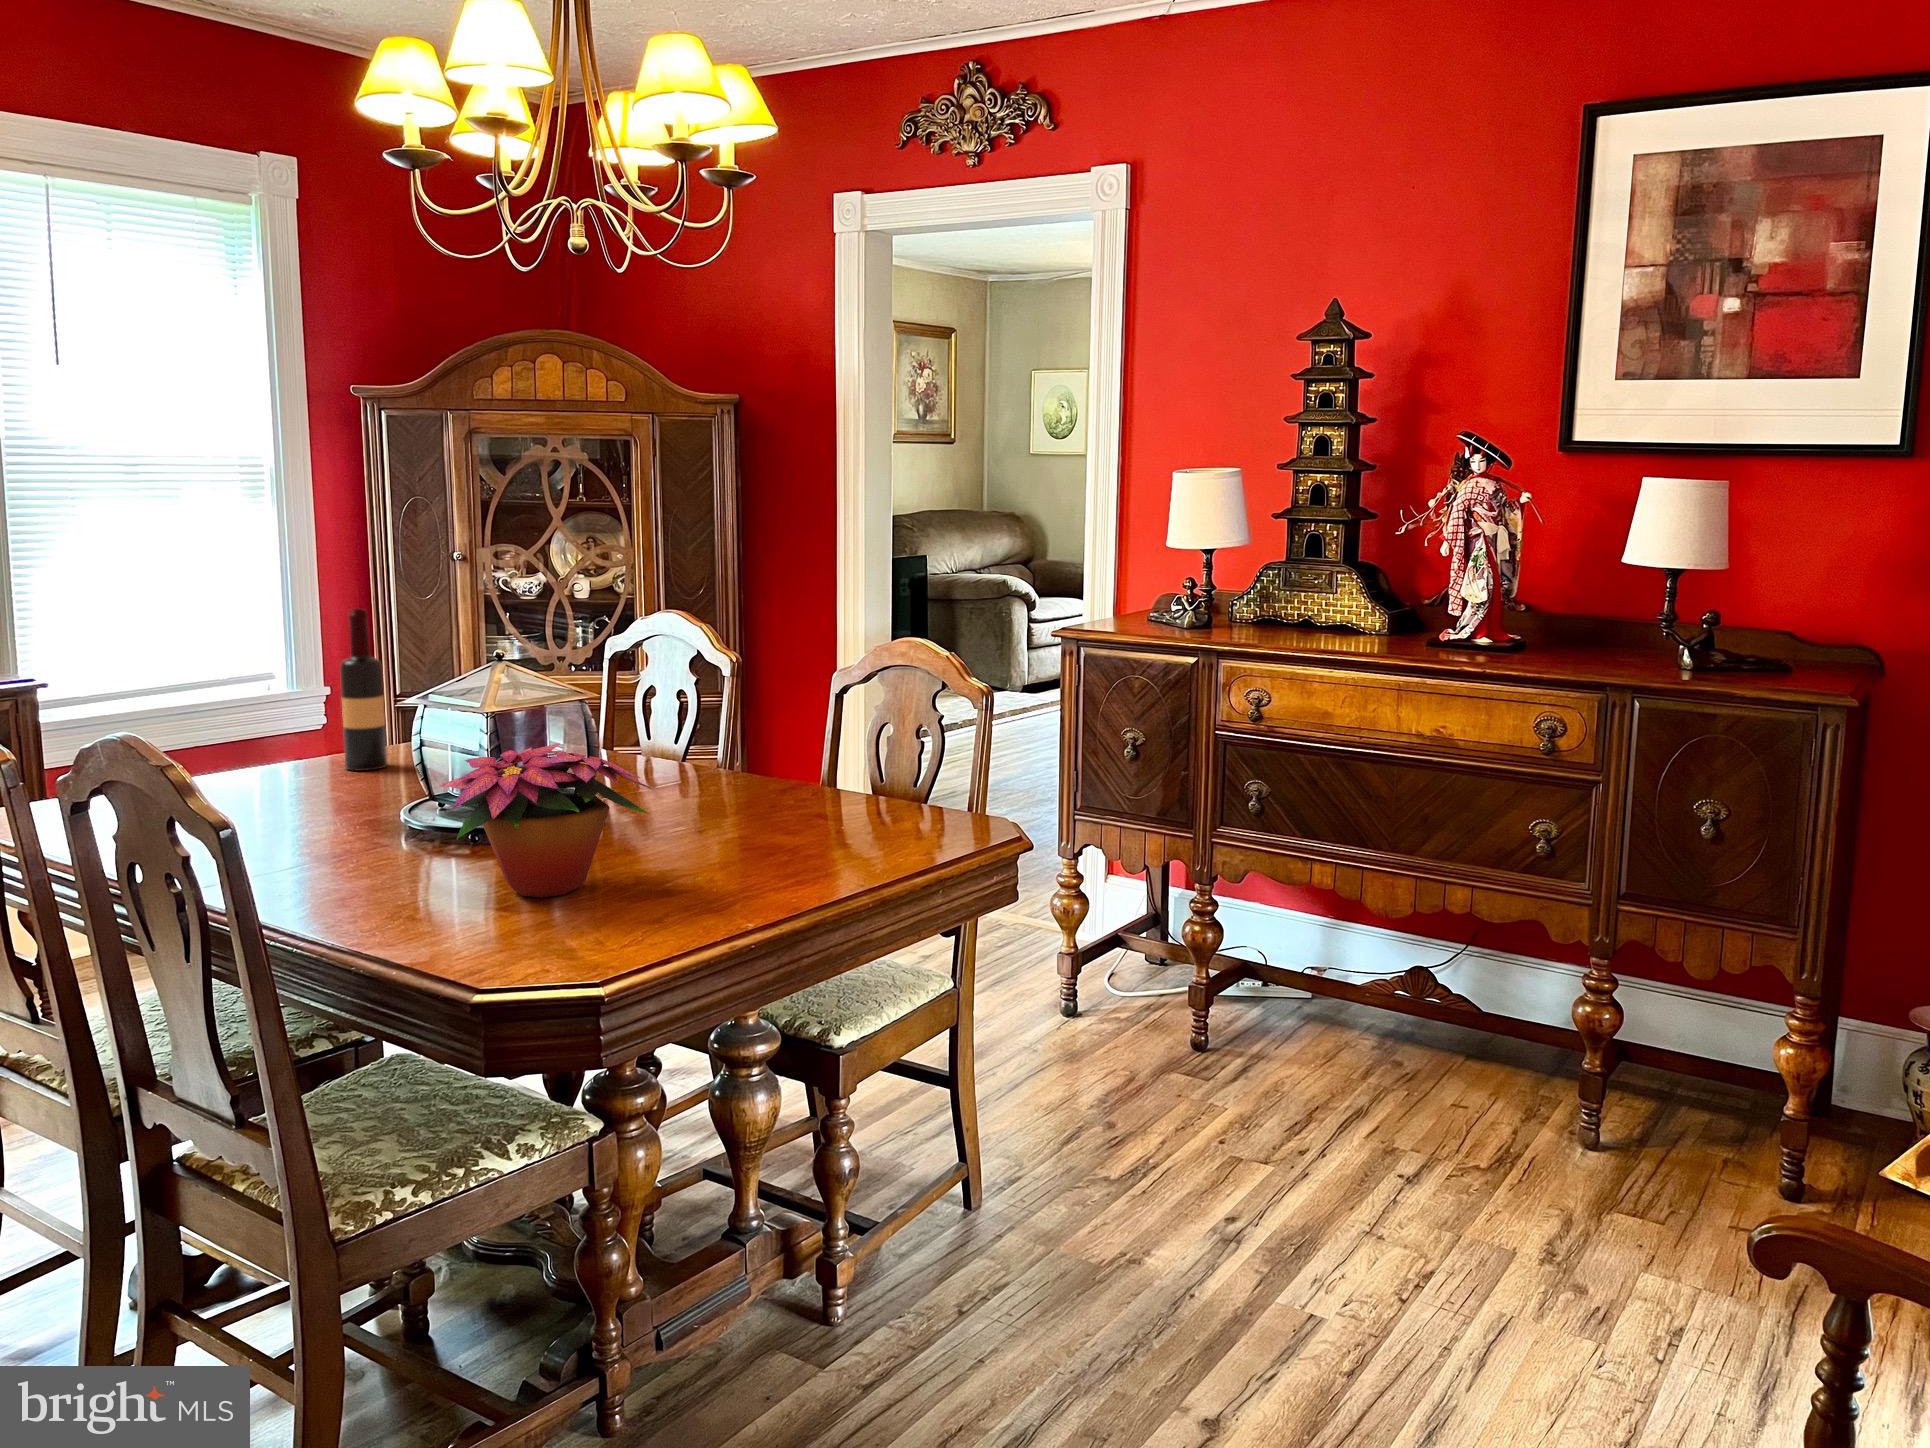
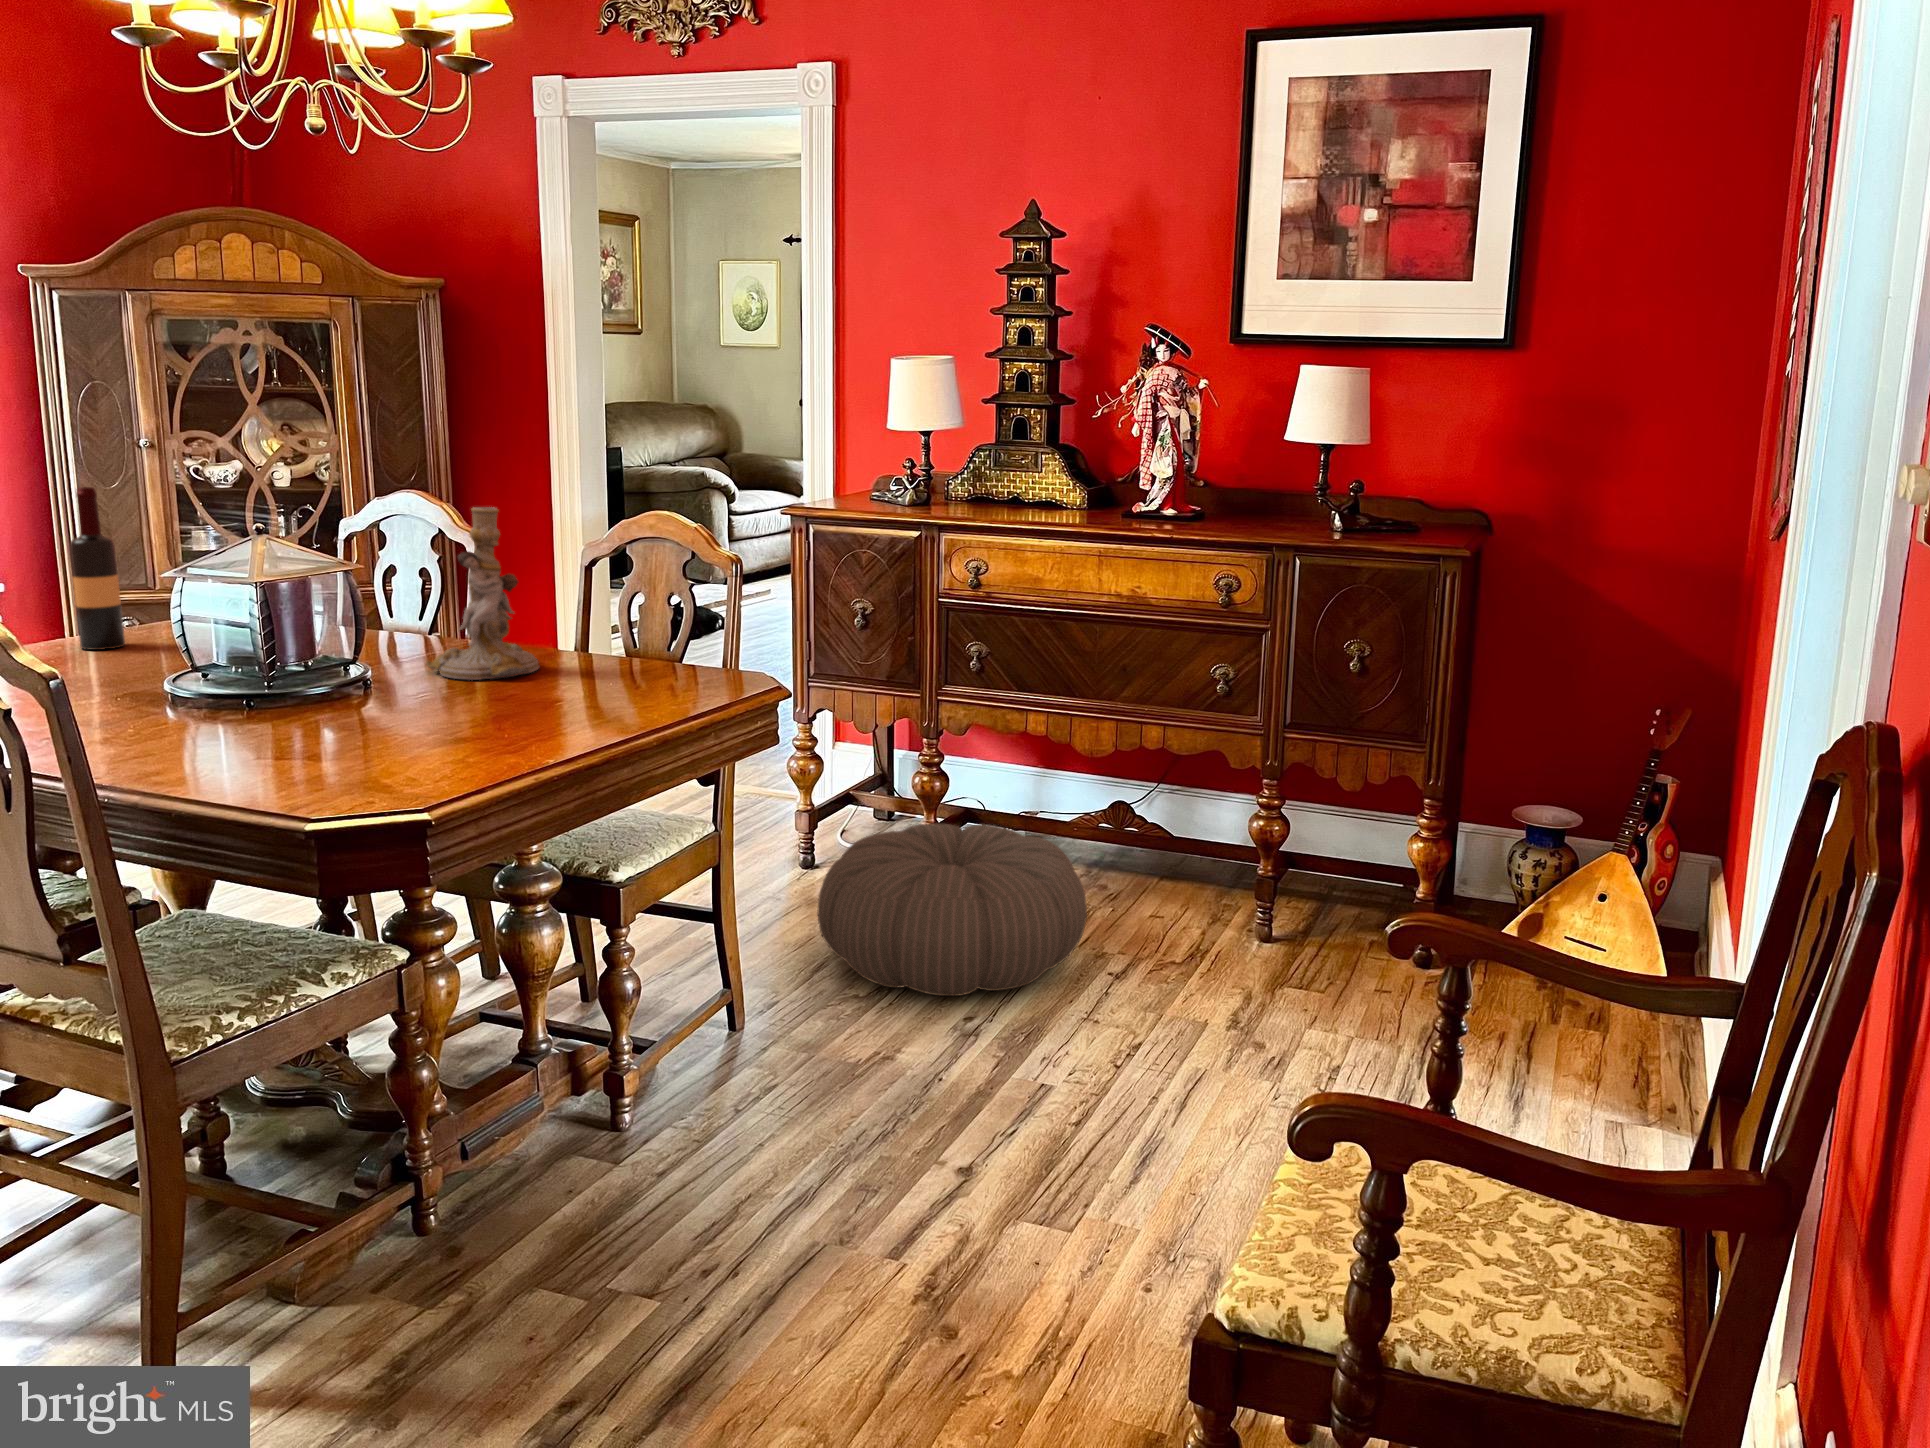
candlestick: none [660,636,775,819] -> present [426,507,539,680]
flower arrangement: present [440,743,651,898] -> none [218,601,445,749]
pouf: none [1070,985,1375,1190] -> present [817,823,1087,996]

